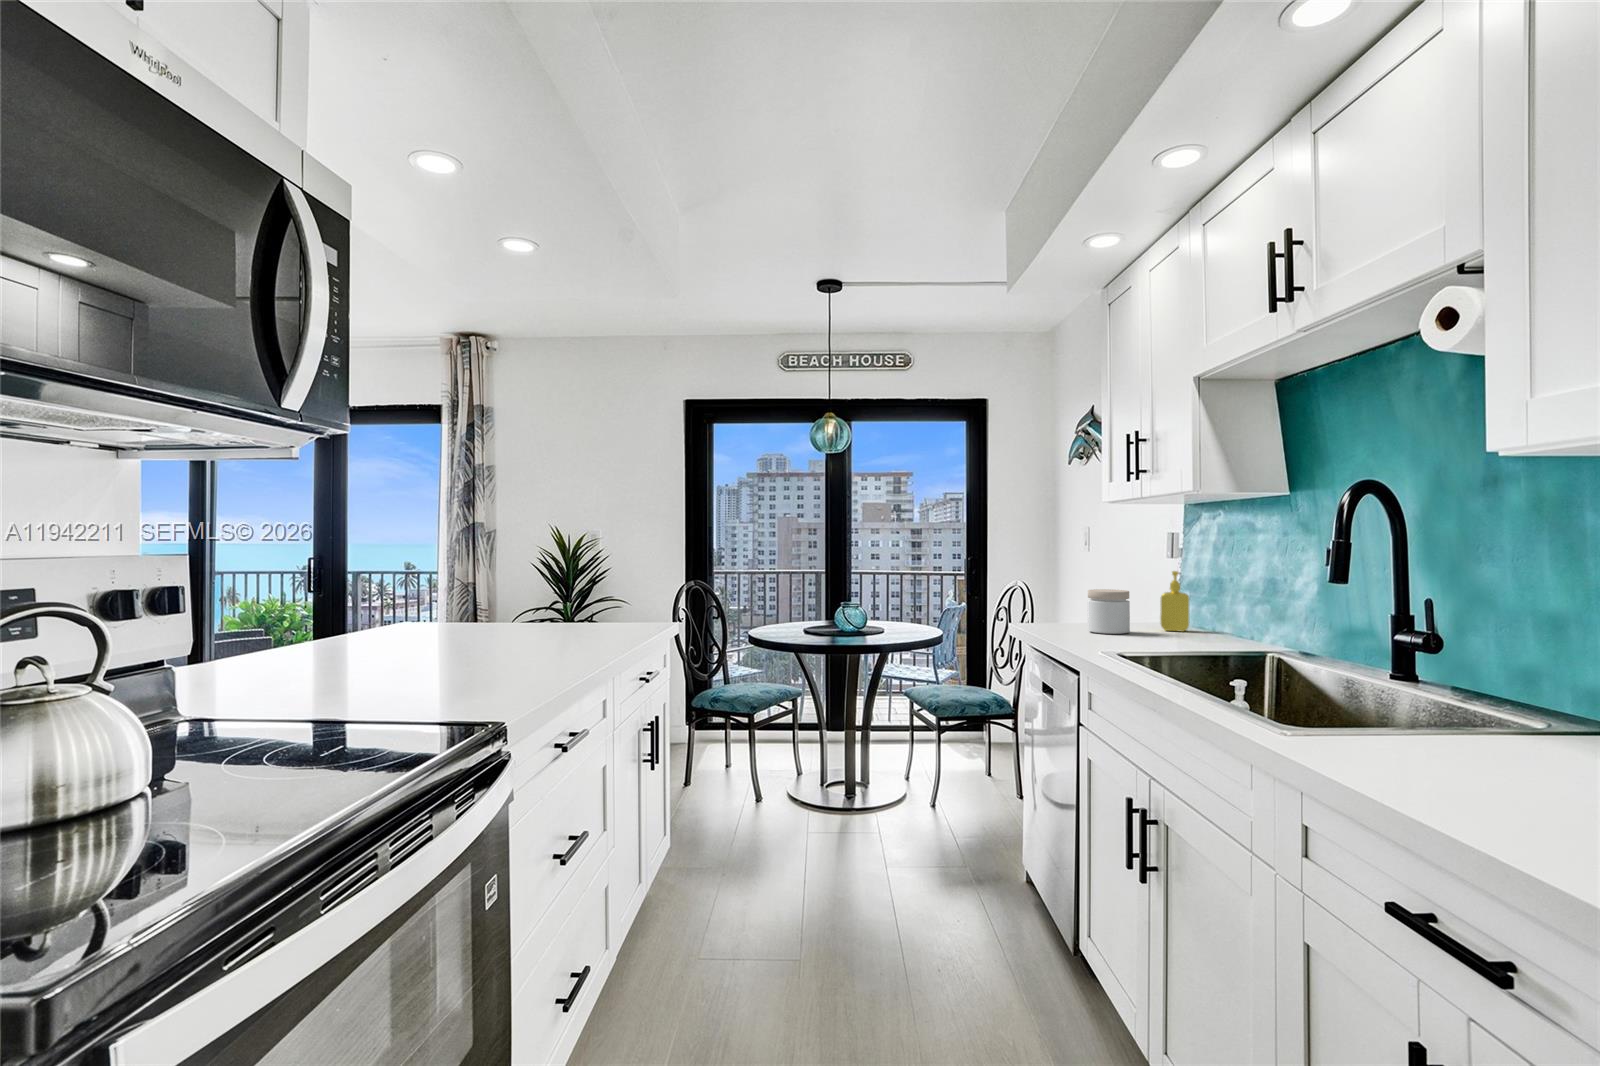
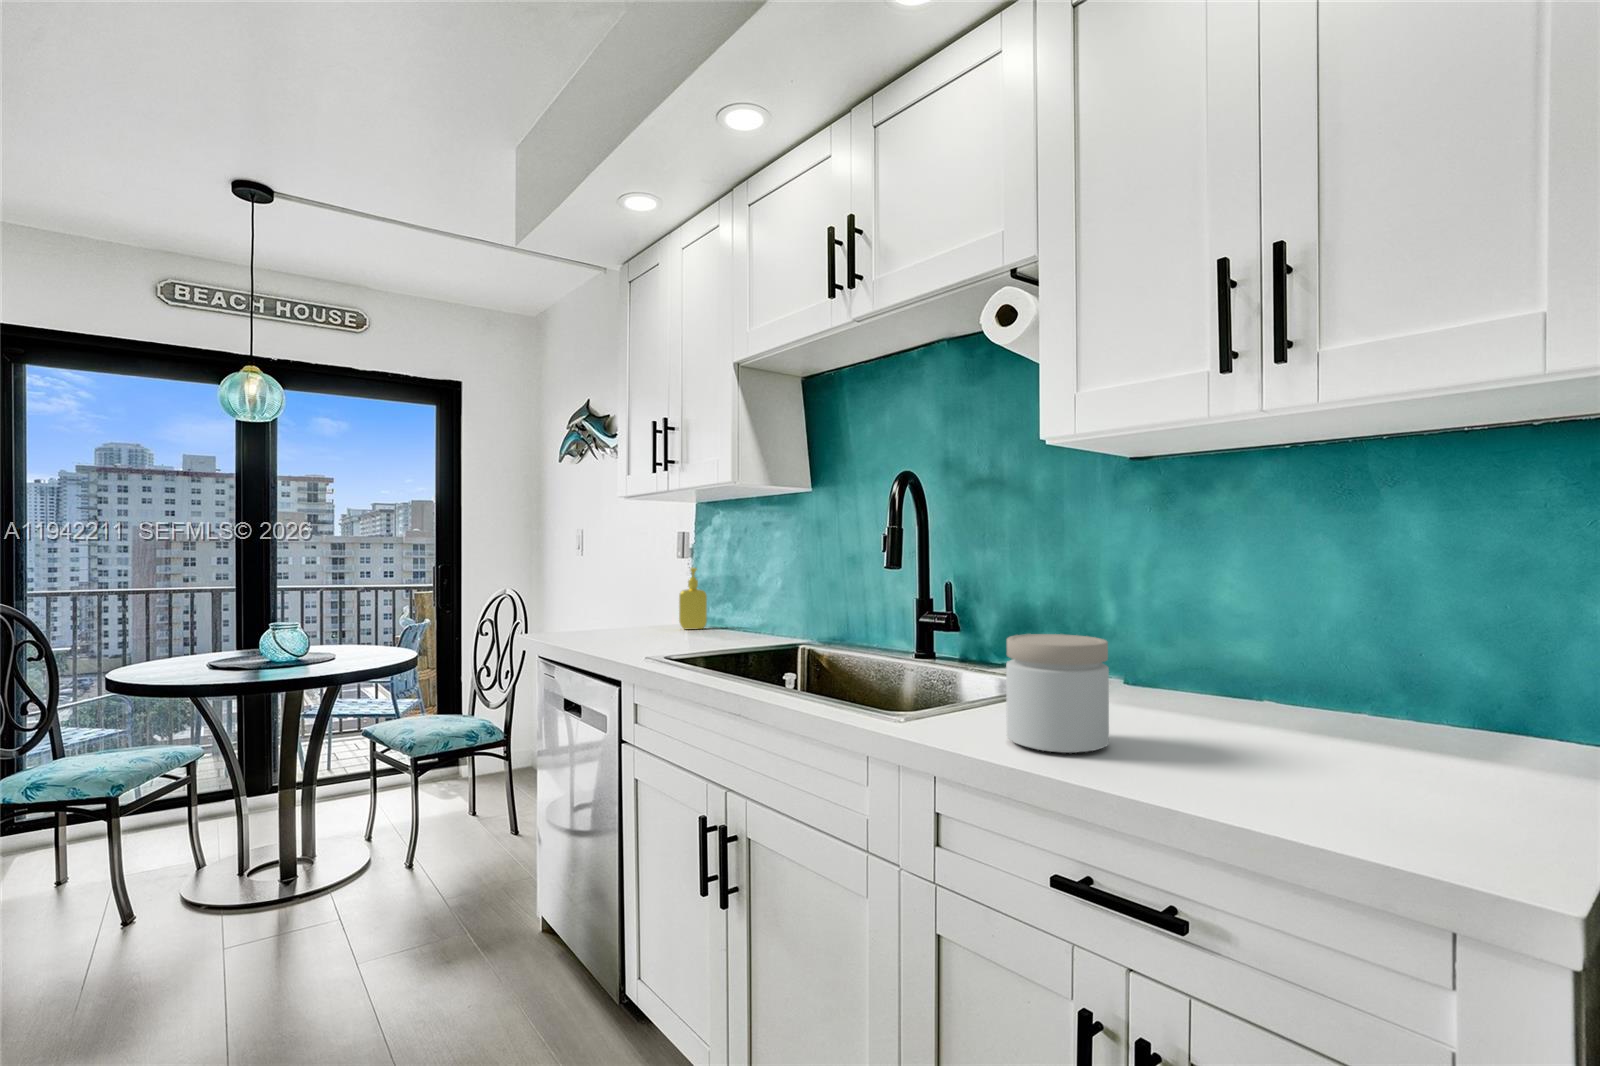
jar: present [1088,589,1130,634] -> present [1006,634,1109,753]

